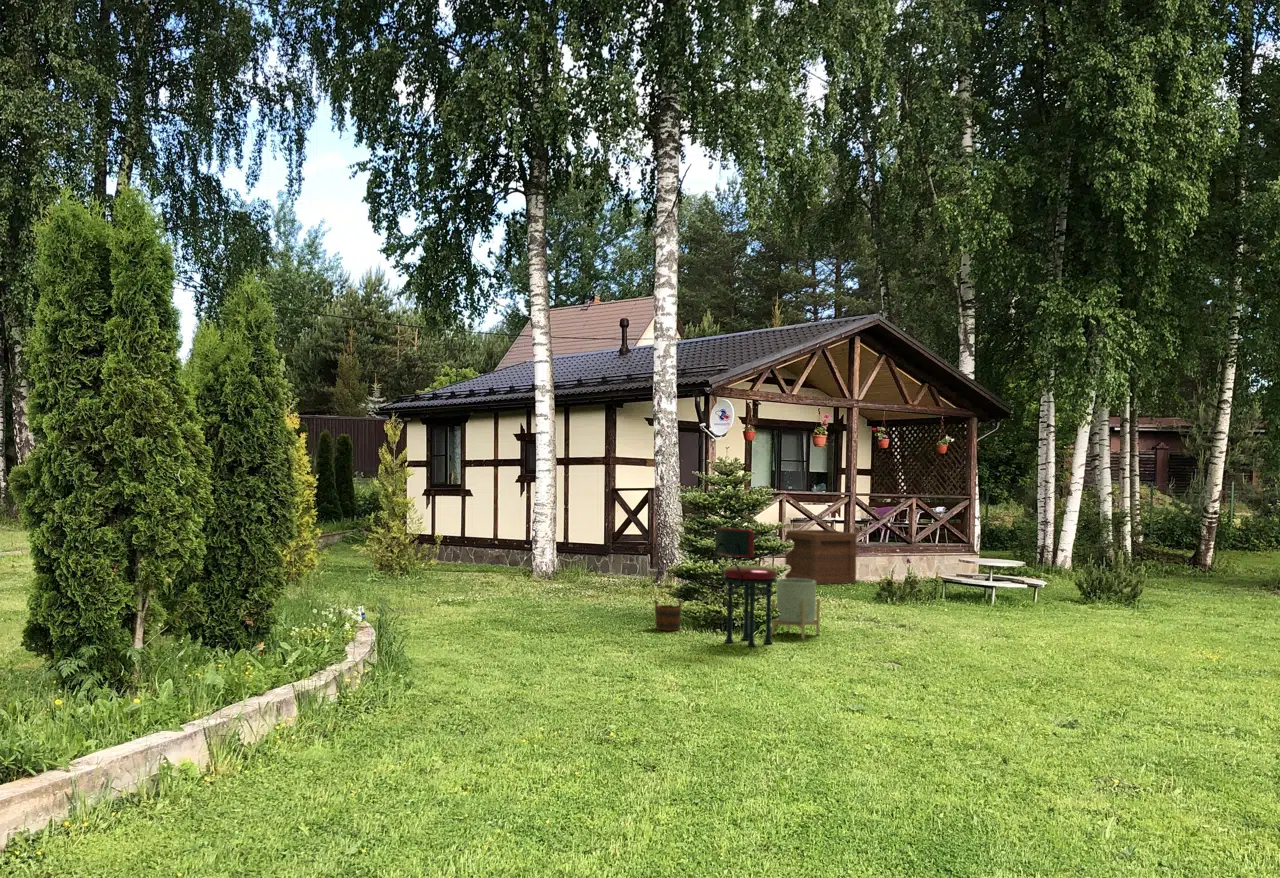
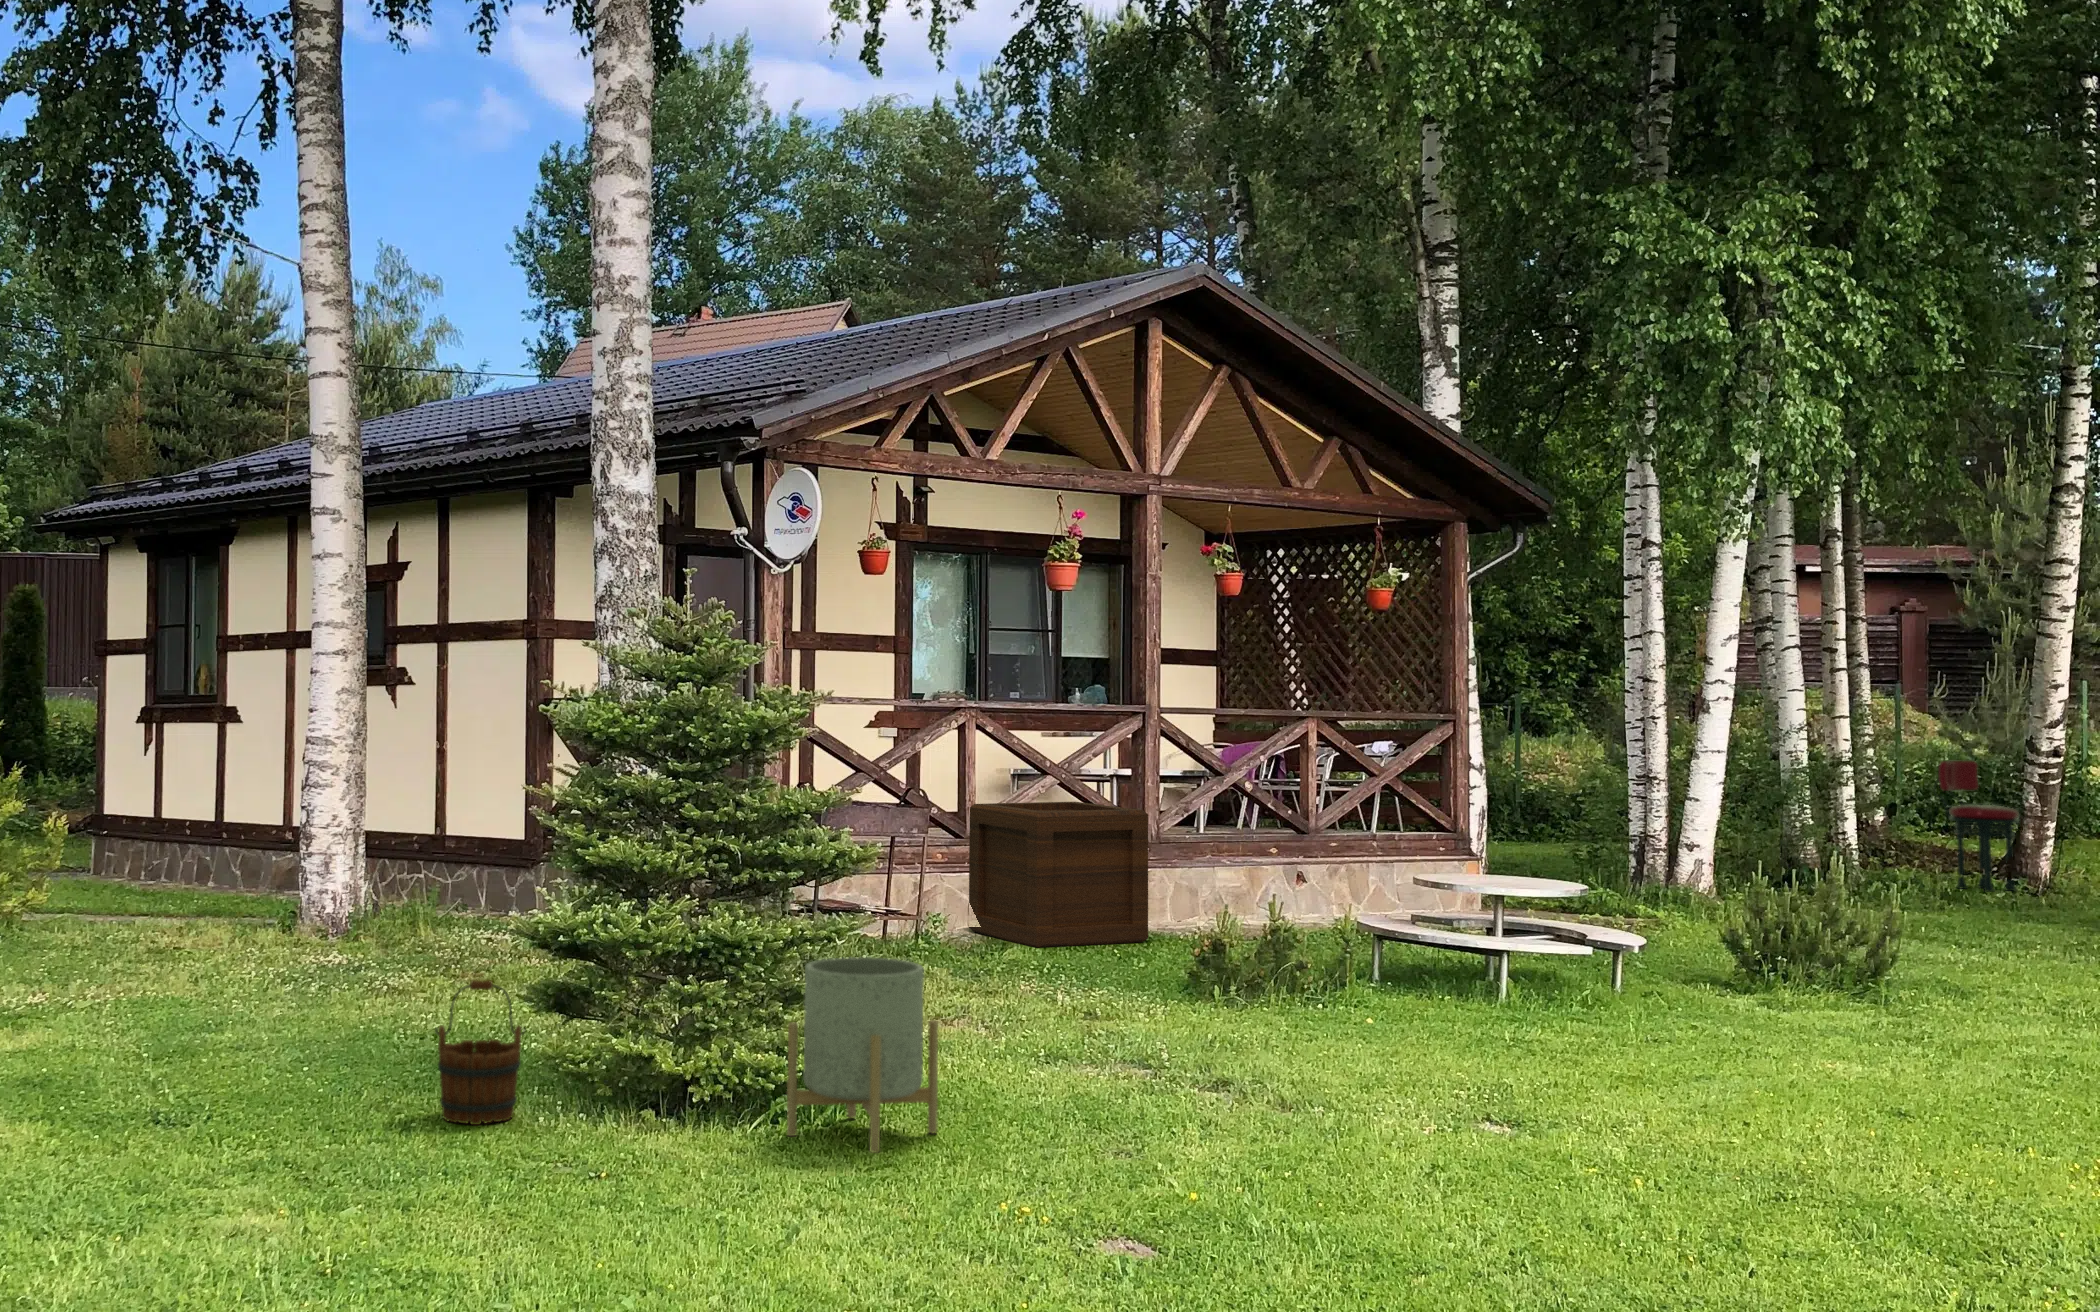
stool: present [714,527,777,647] -> present [1934,761,2019,892]

